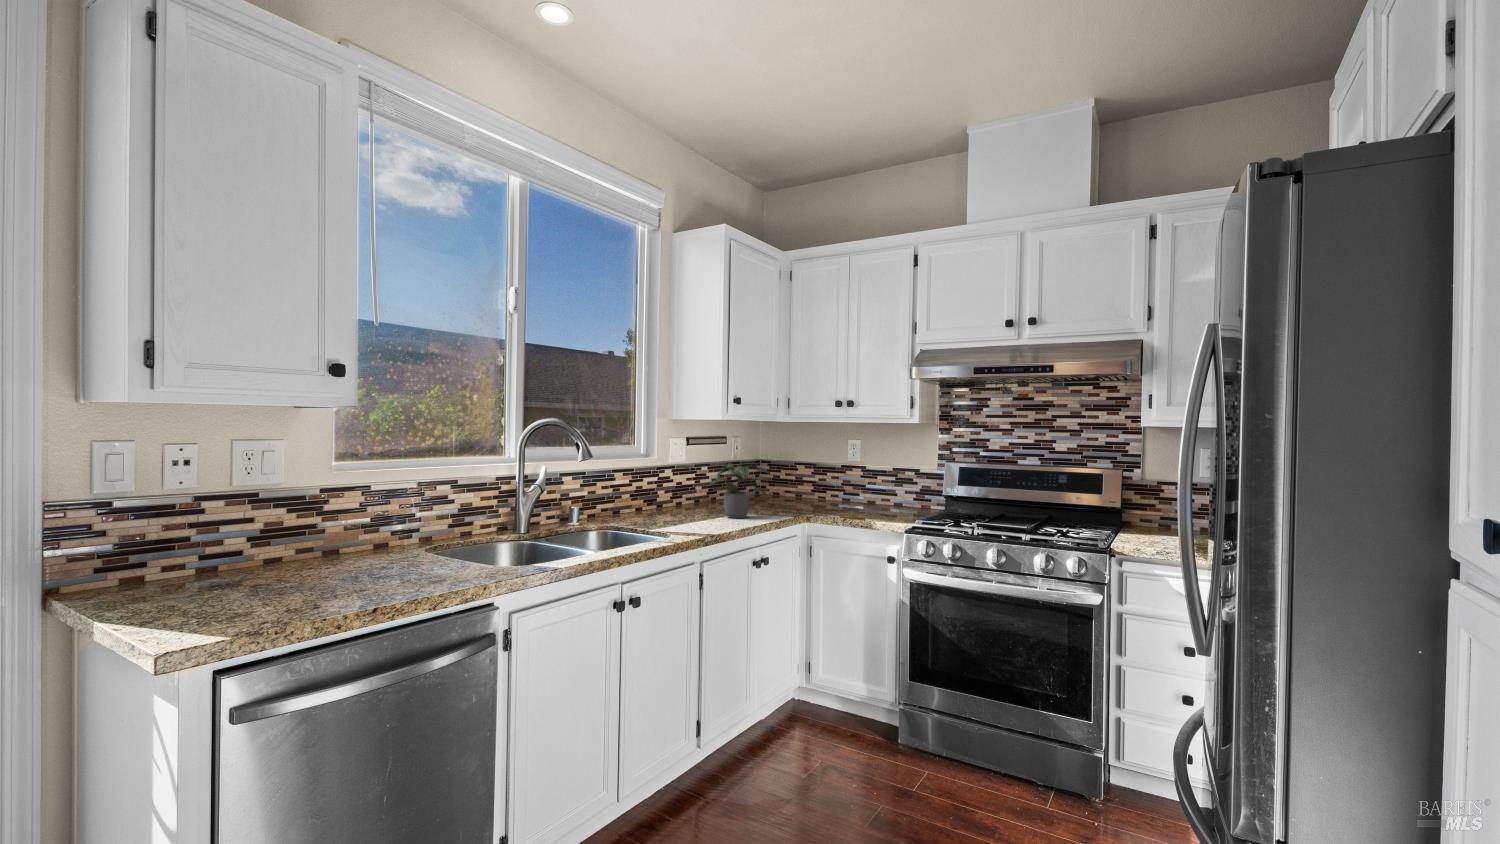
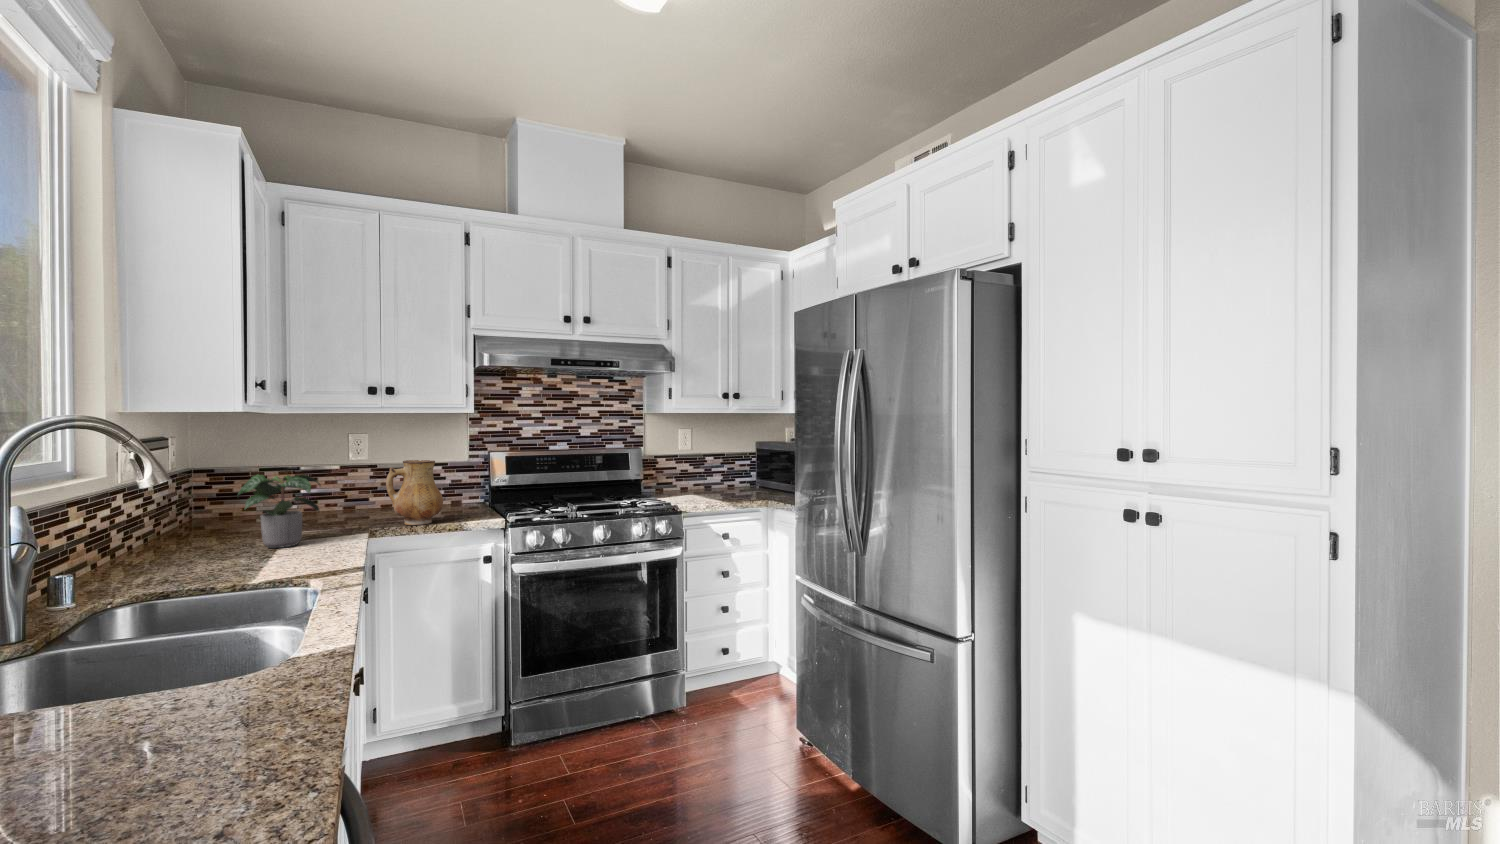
ceramic pitcher: none [821,462,865,520] -> present [386,460,443,525]

